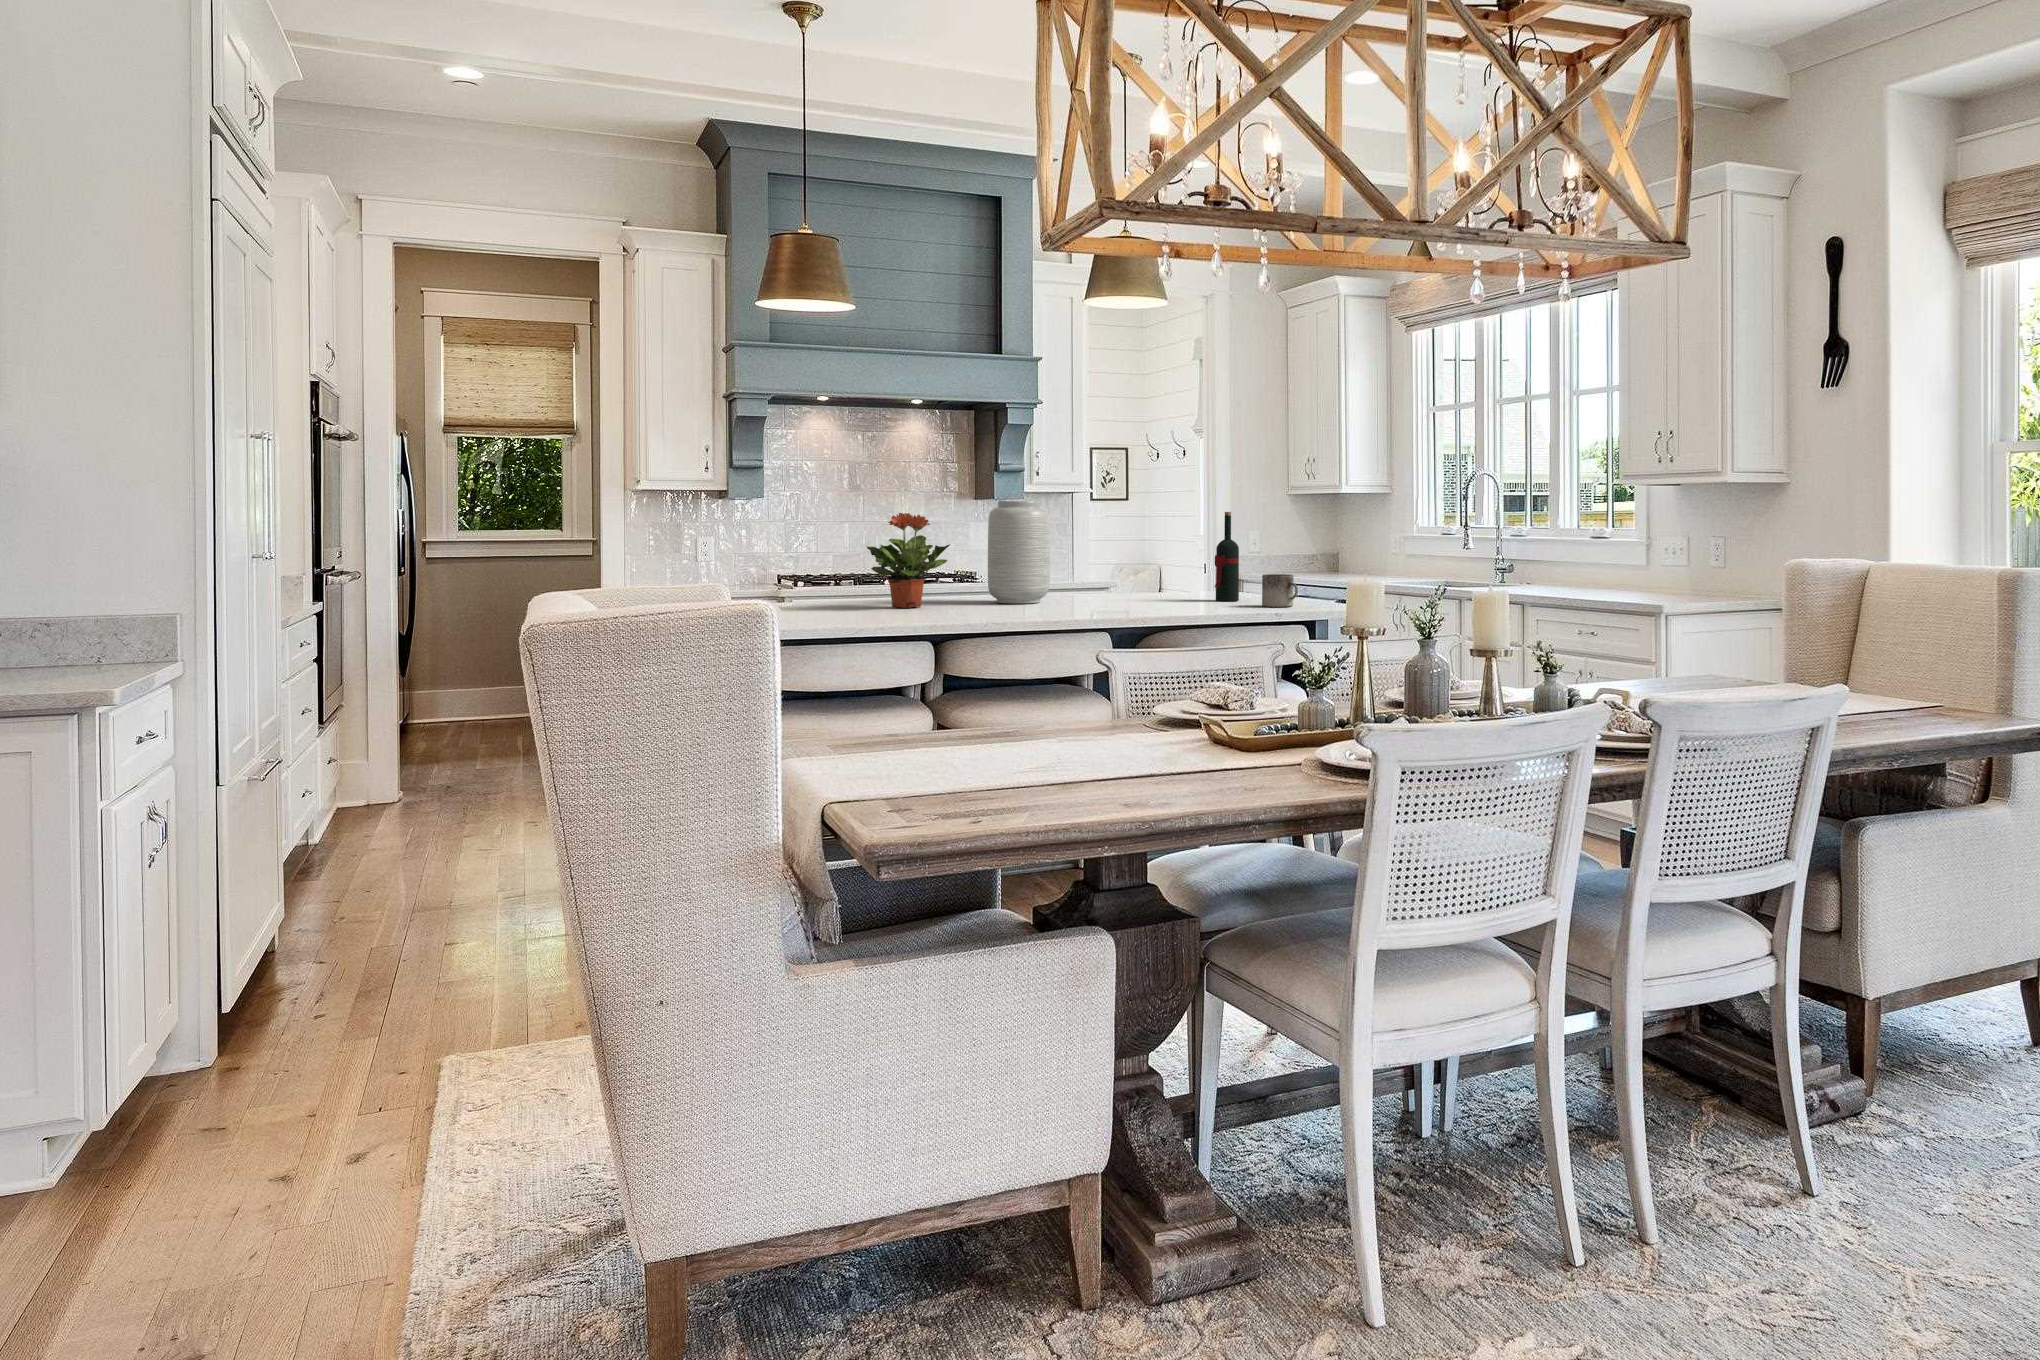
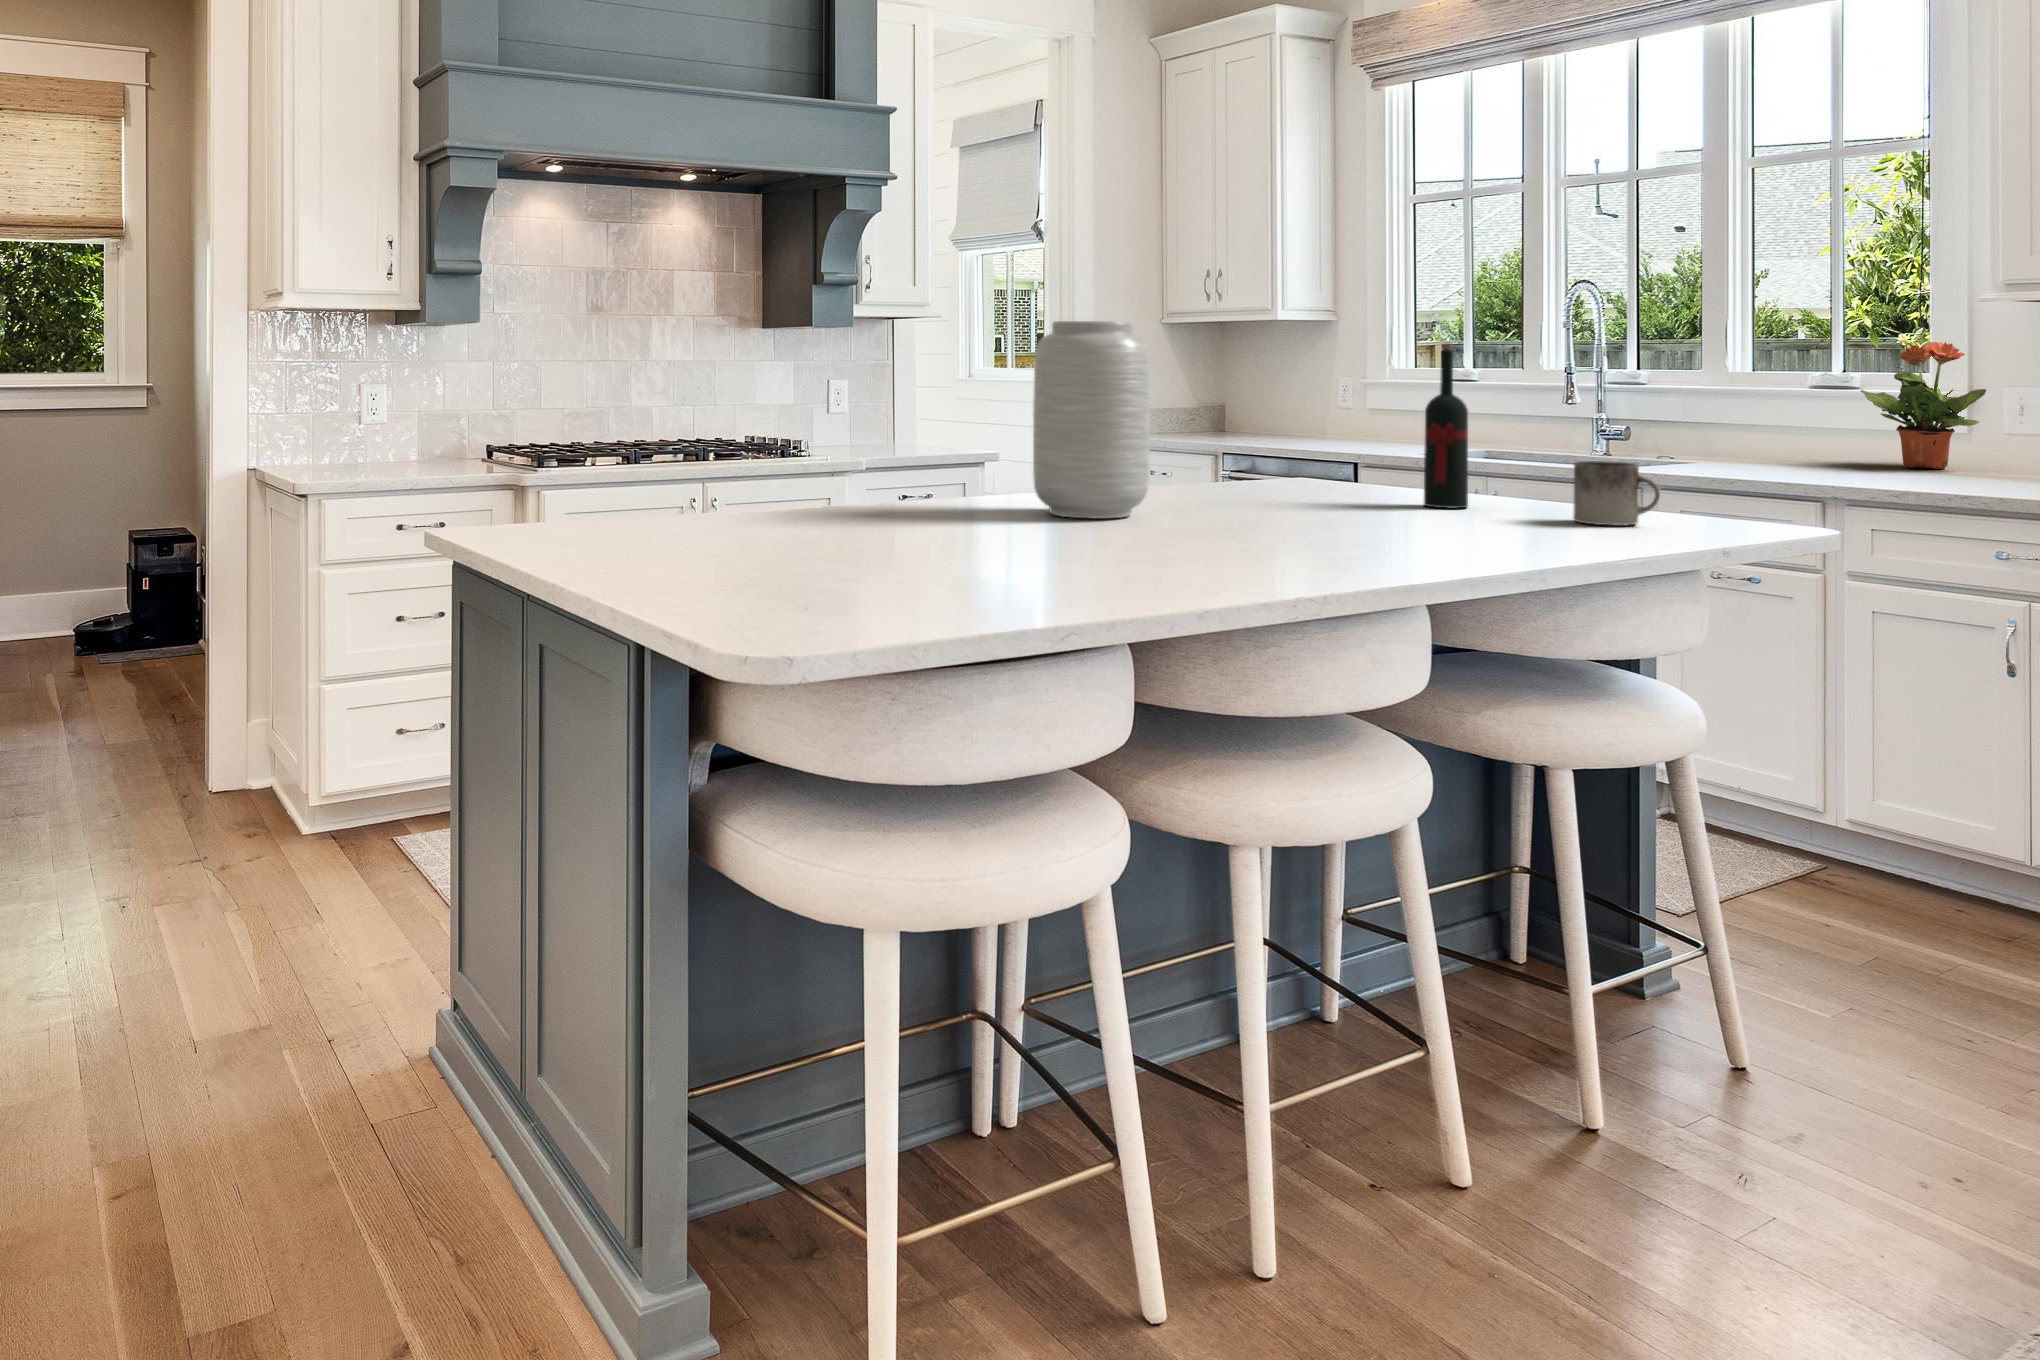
potted plant: present [867,513,950,608] -> present [1861,342,1986,469]

